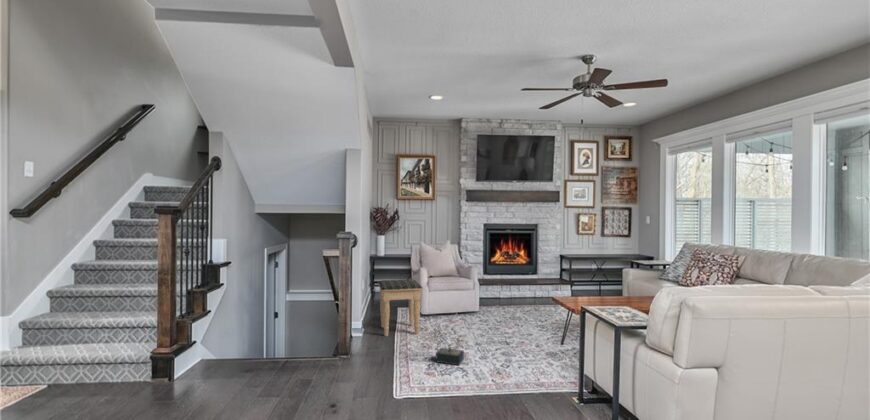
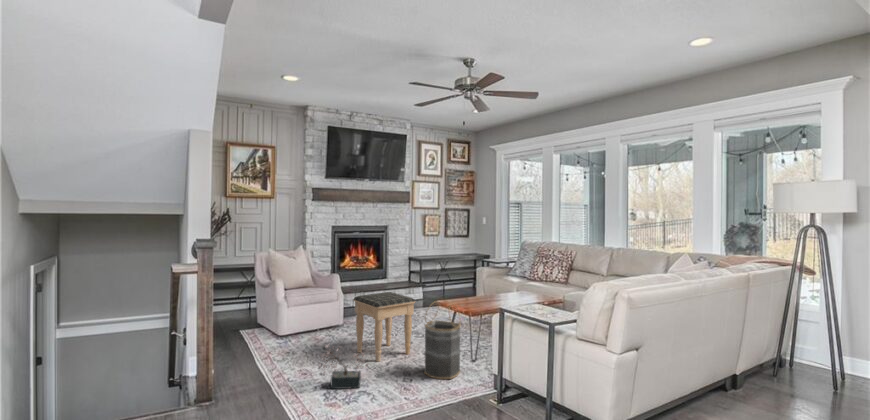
footstool: present [378,279,422,336] -> present [353,292,415,362]
basket: none [524,295,561,372] -> present [424,320,461,379]

